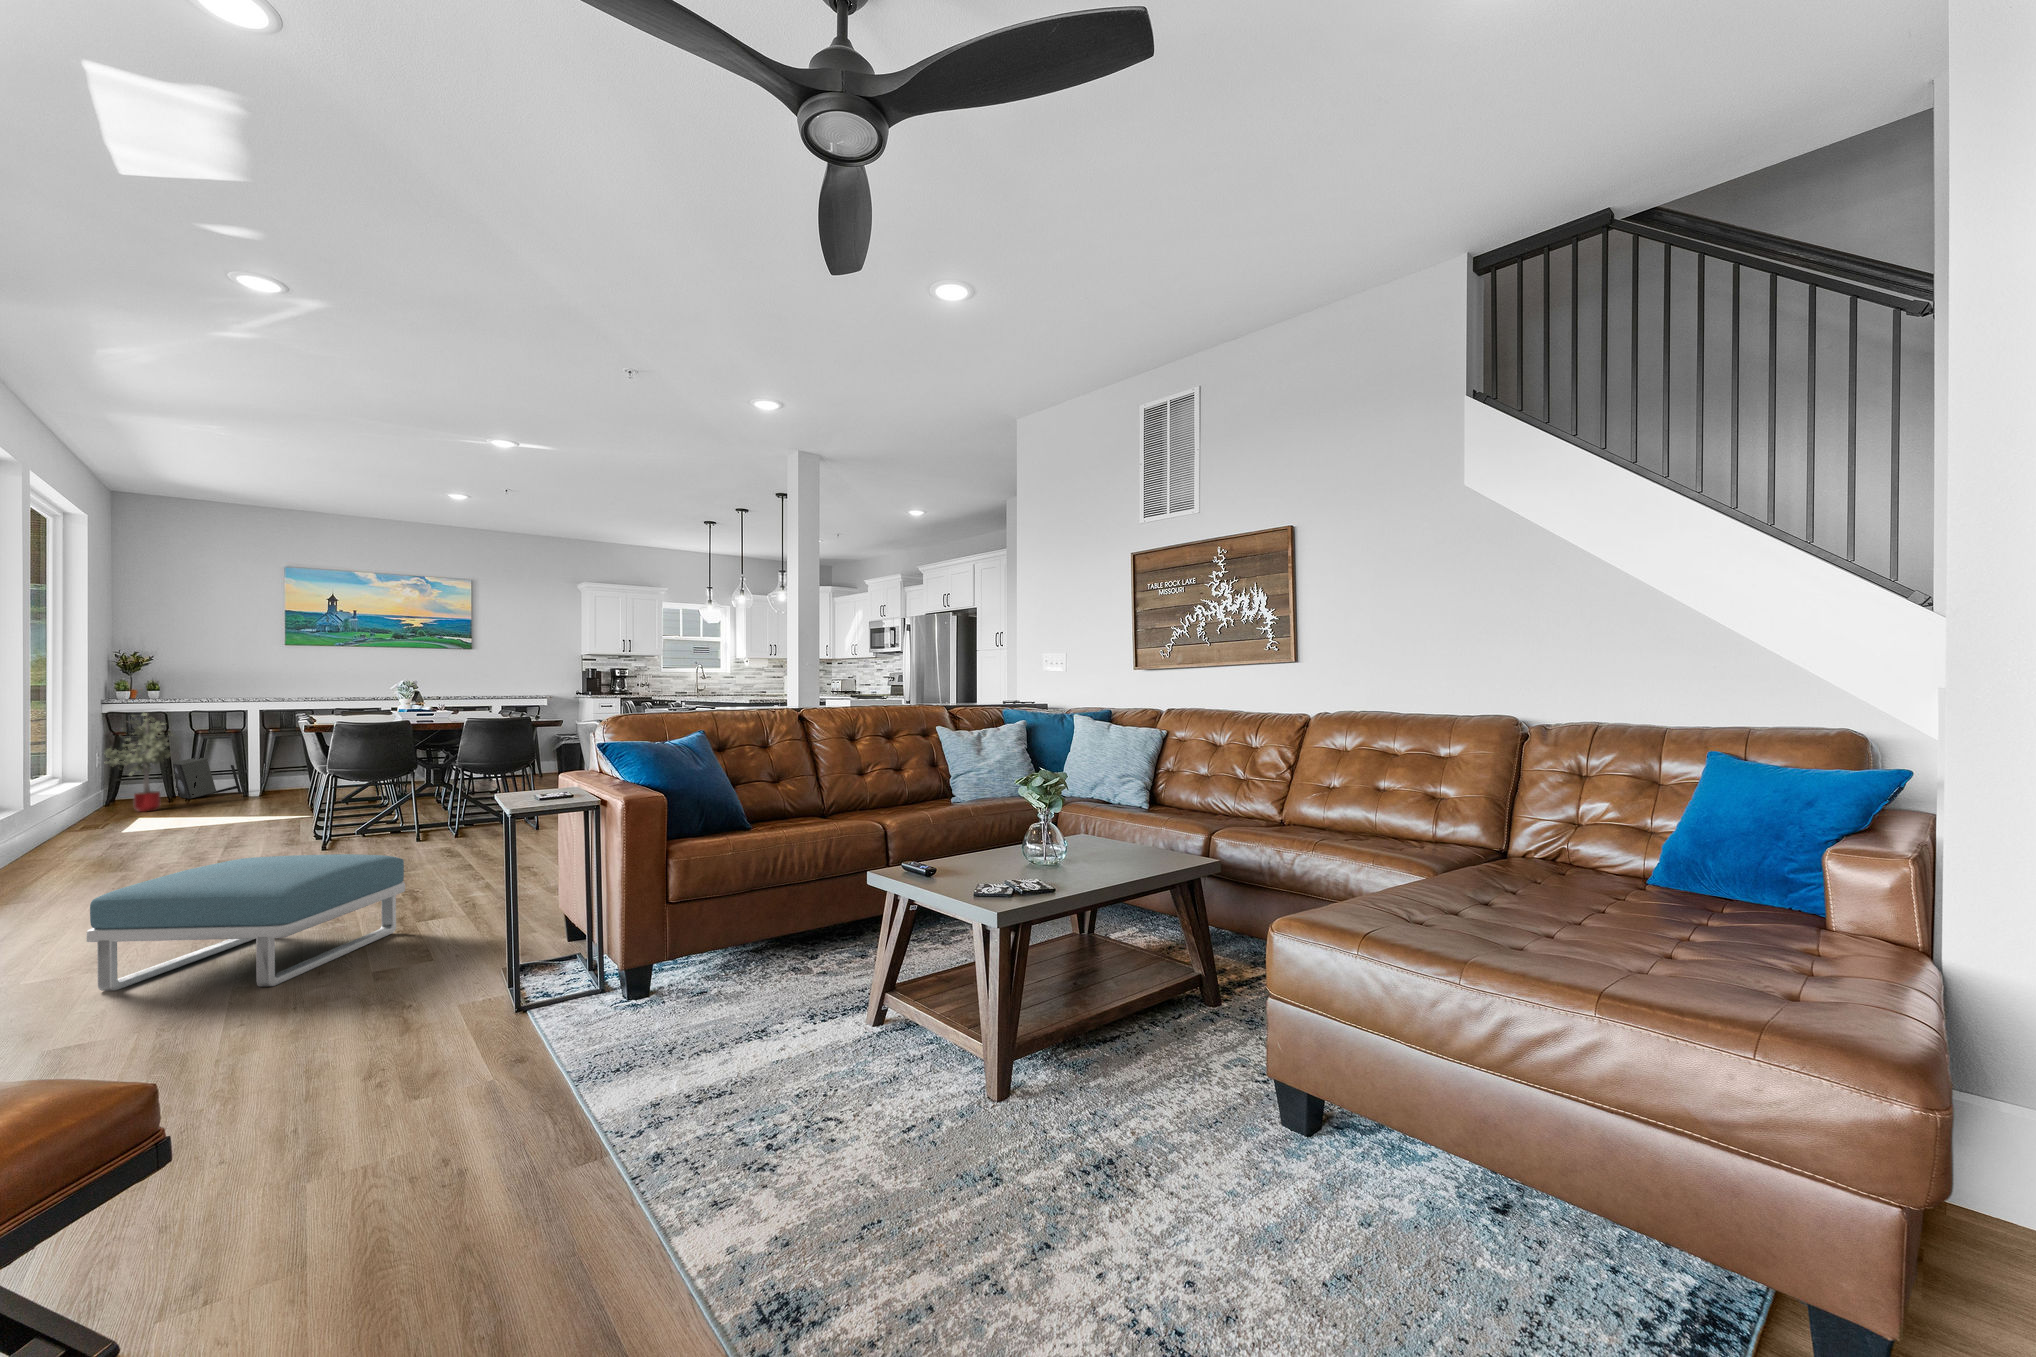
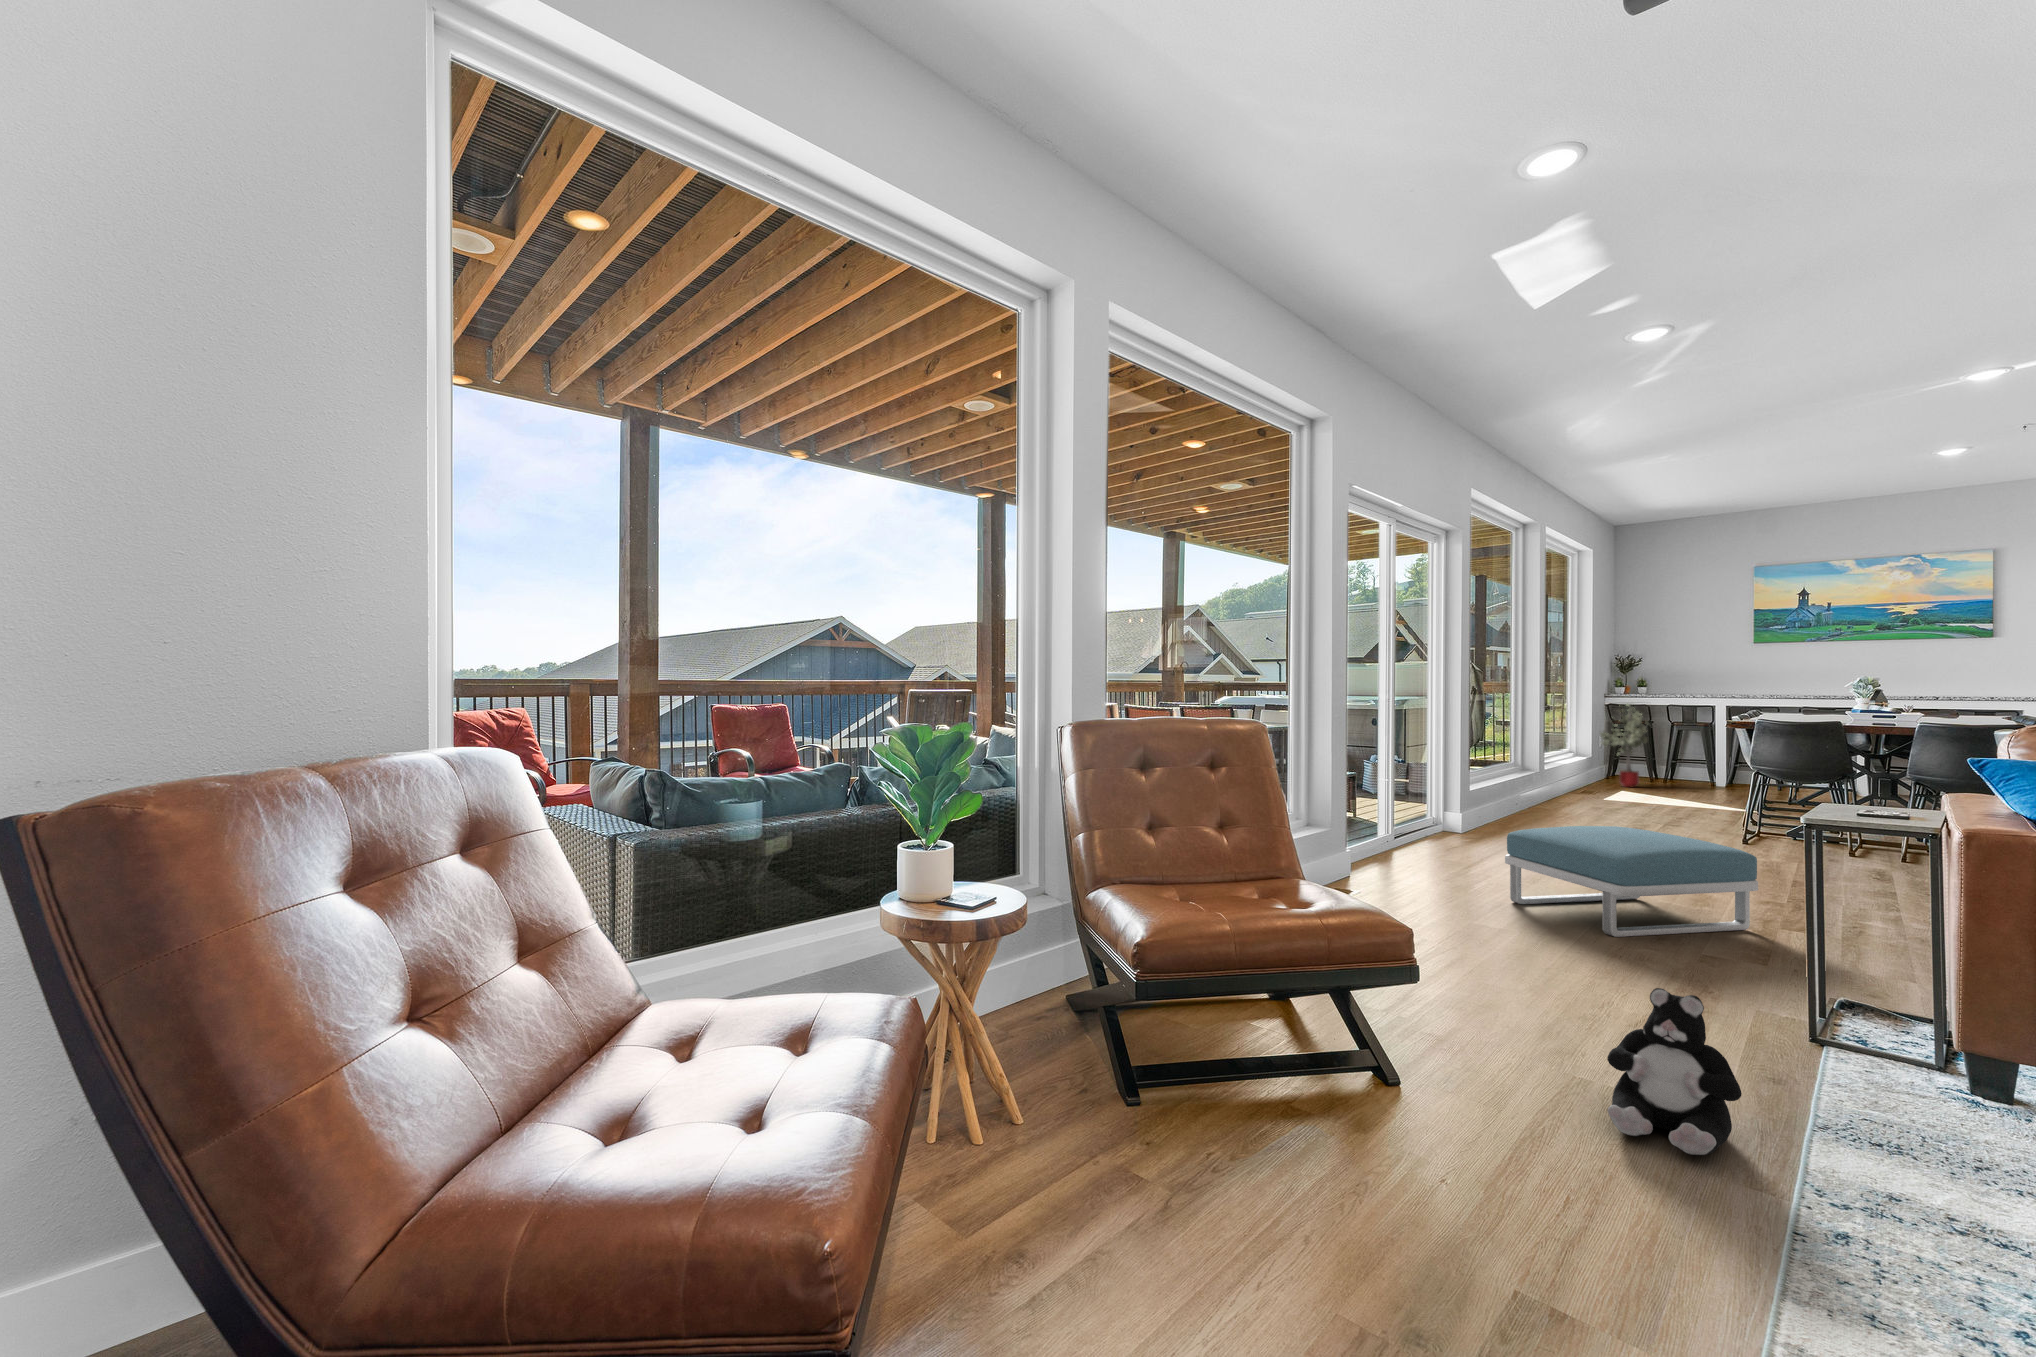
speaker: present [173,758,241,799] -> none [1652,746,1711,783]
plush toy: none [418,1008,549,1185] -> present [1607,988,1742,1155]

